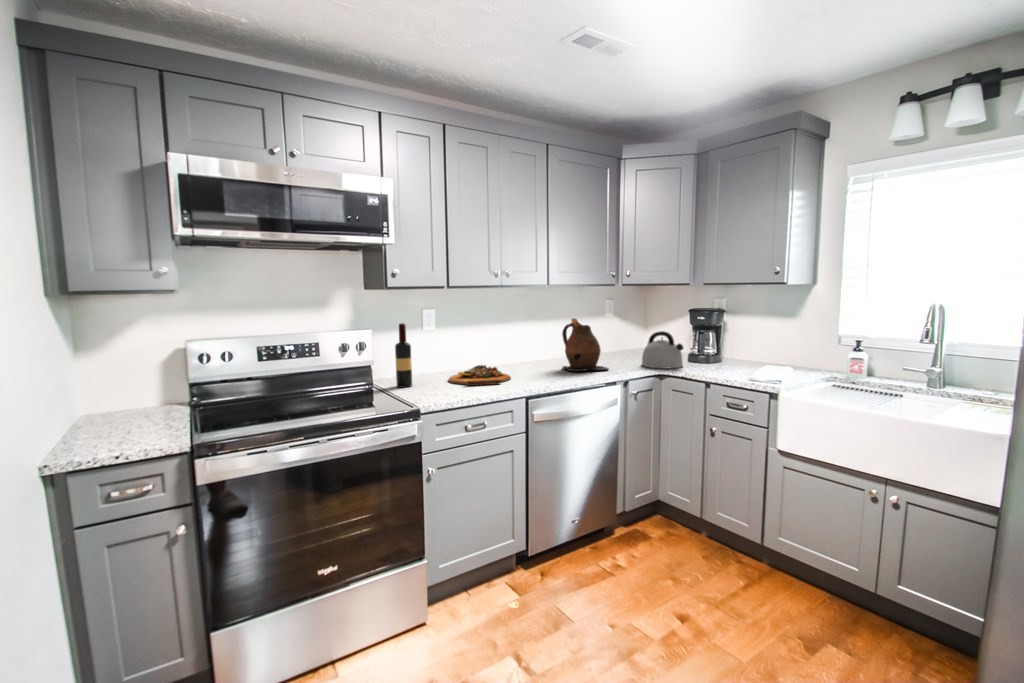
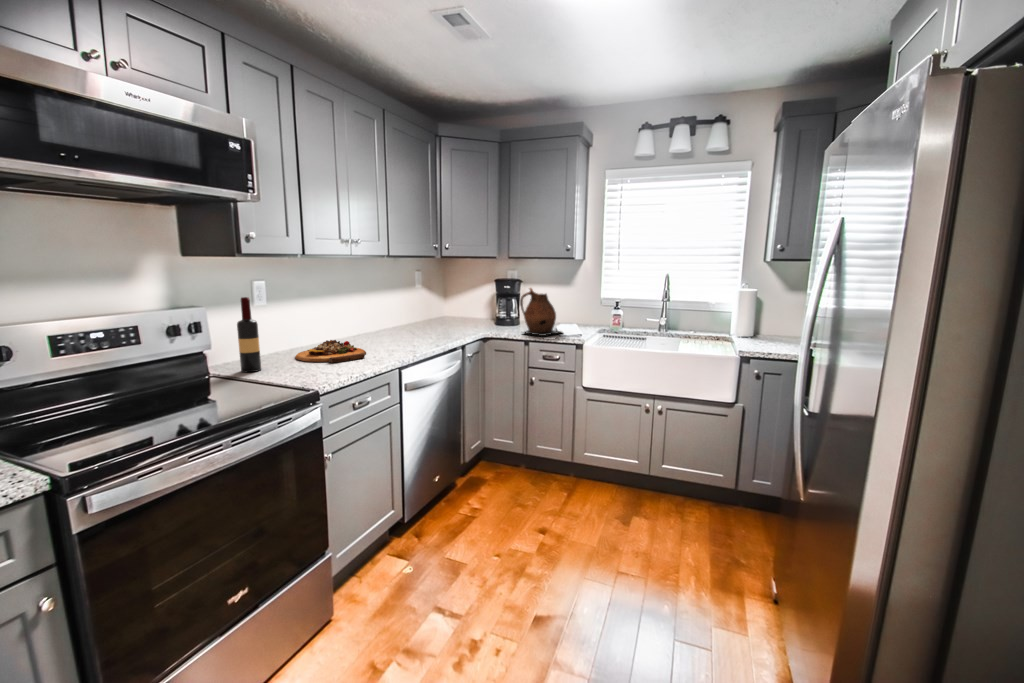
ceramic pitcher: present [562,318,609,371] -> present [520,288,561,336]
kettle: present [642,331,683,368] -> none [465,300,503,332]

